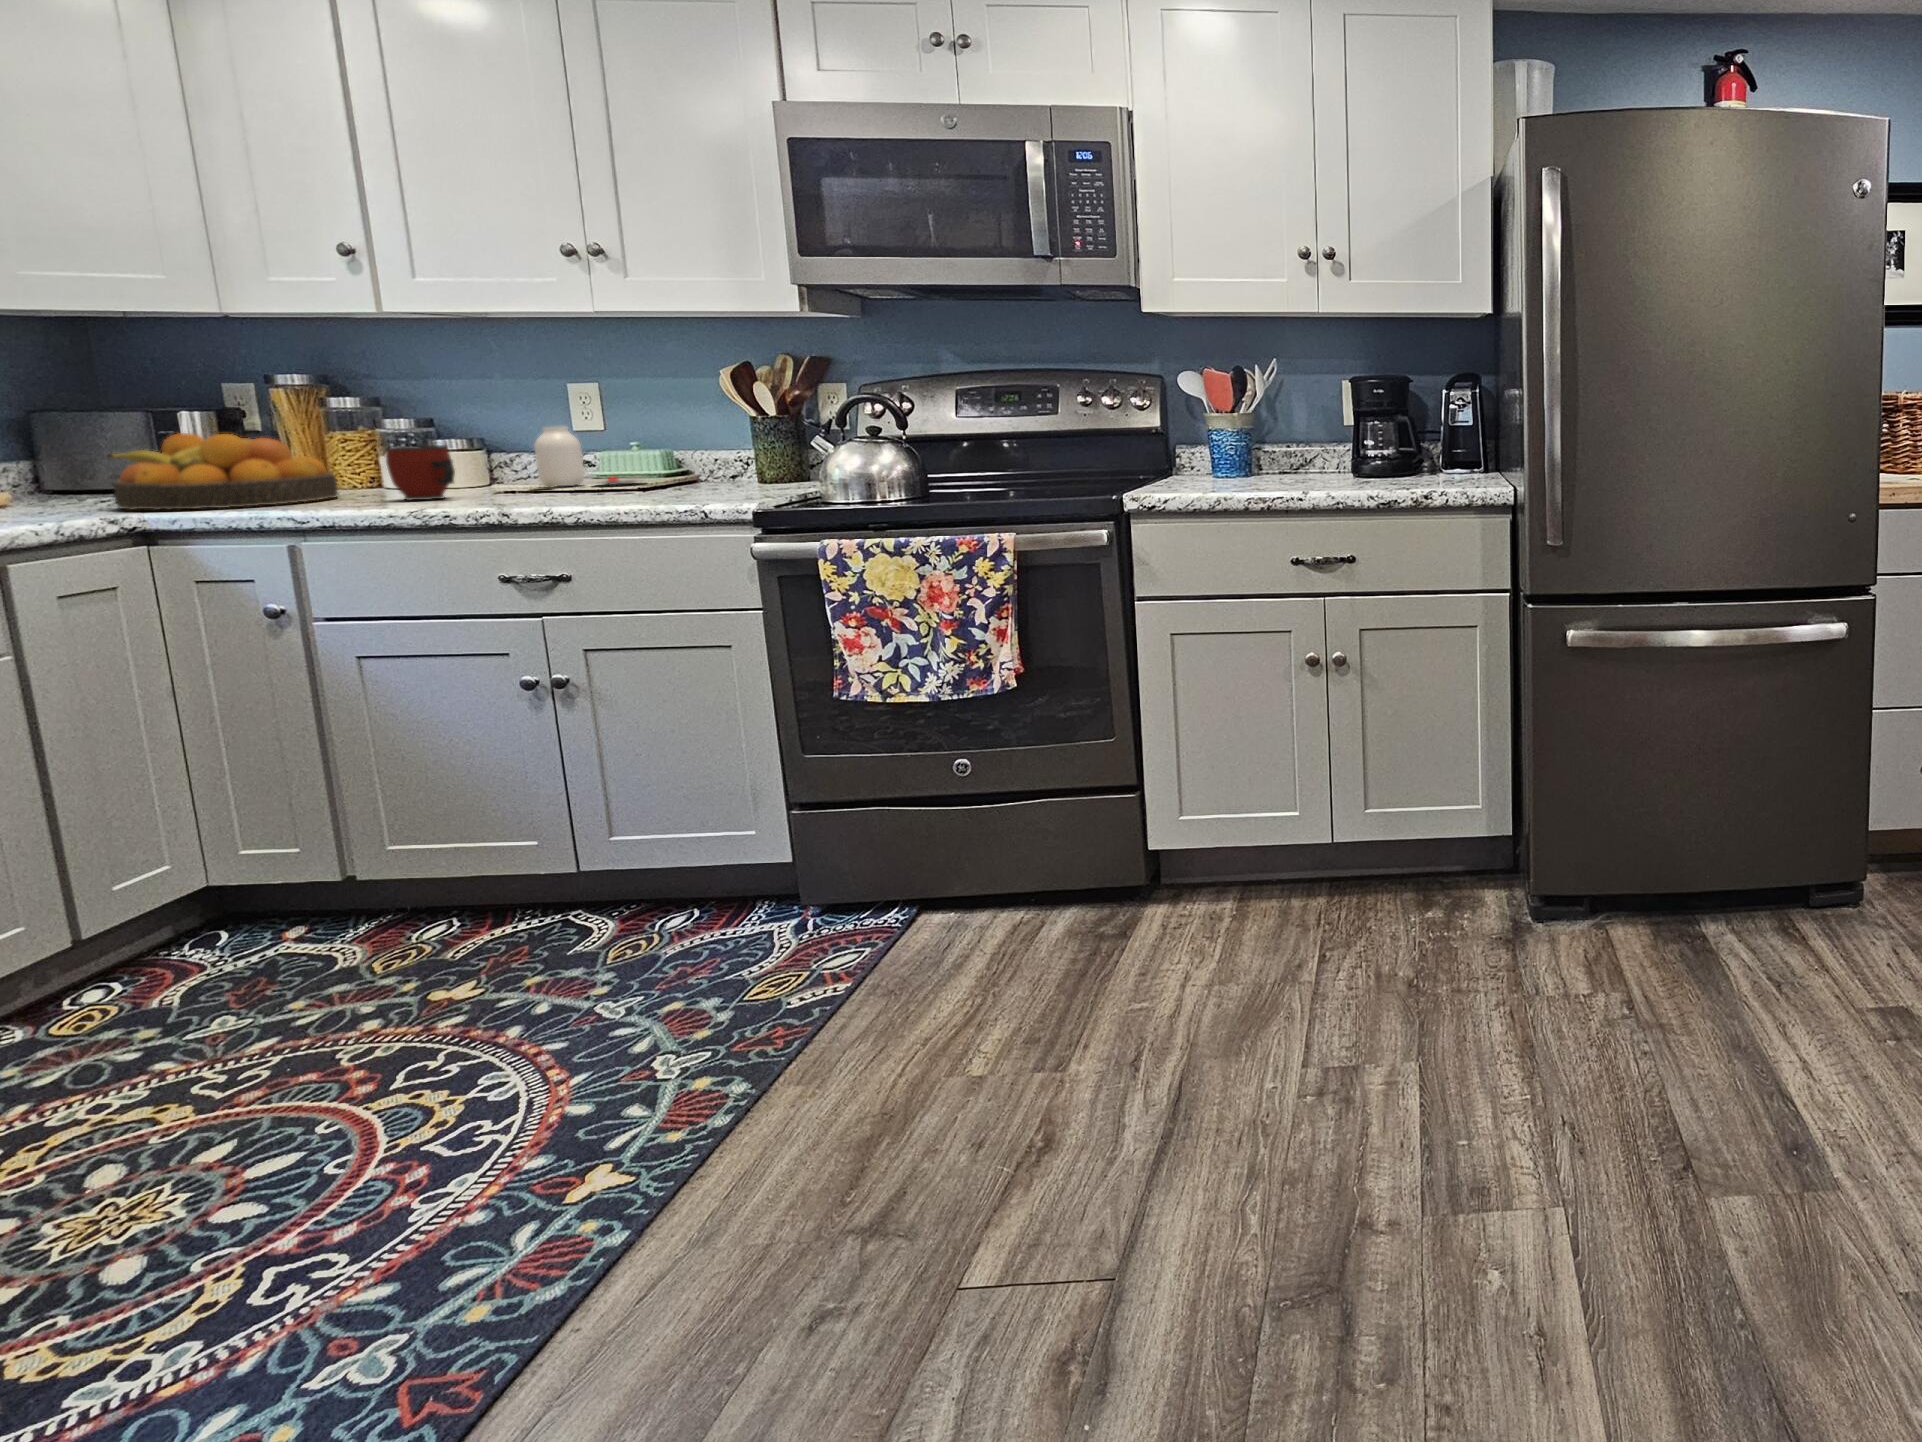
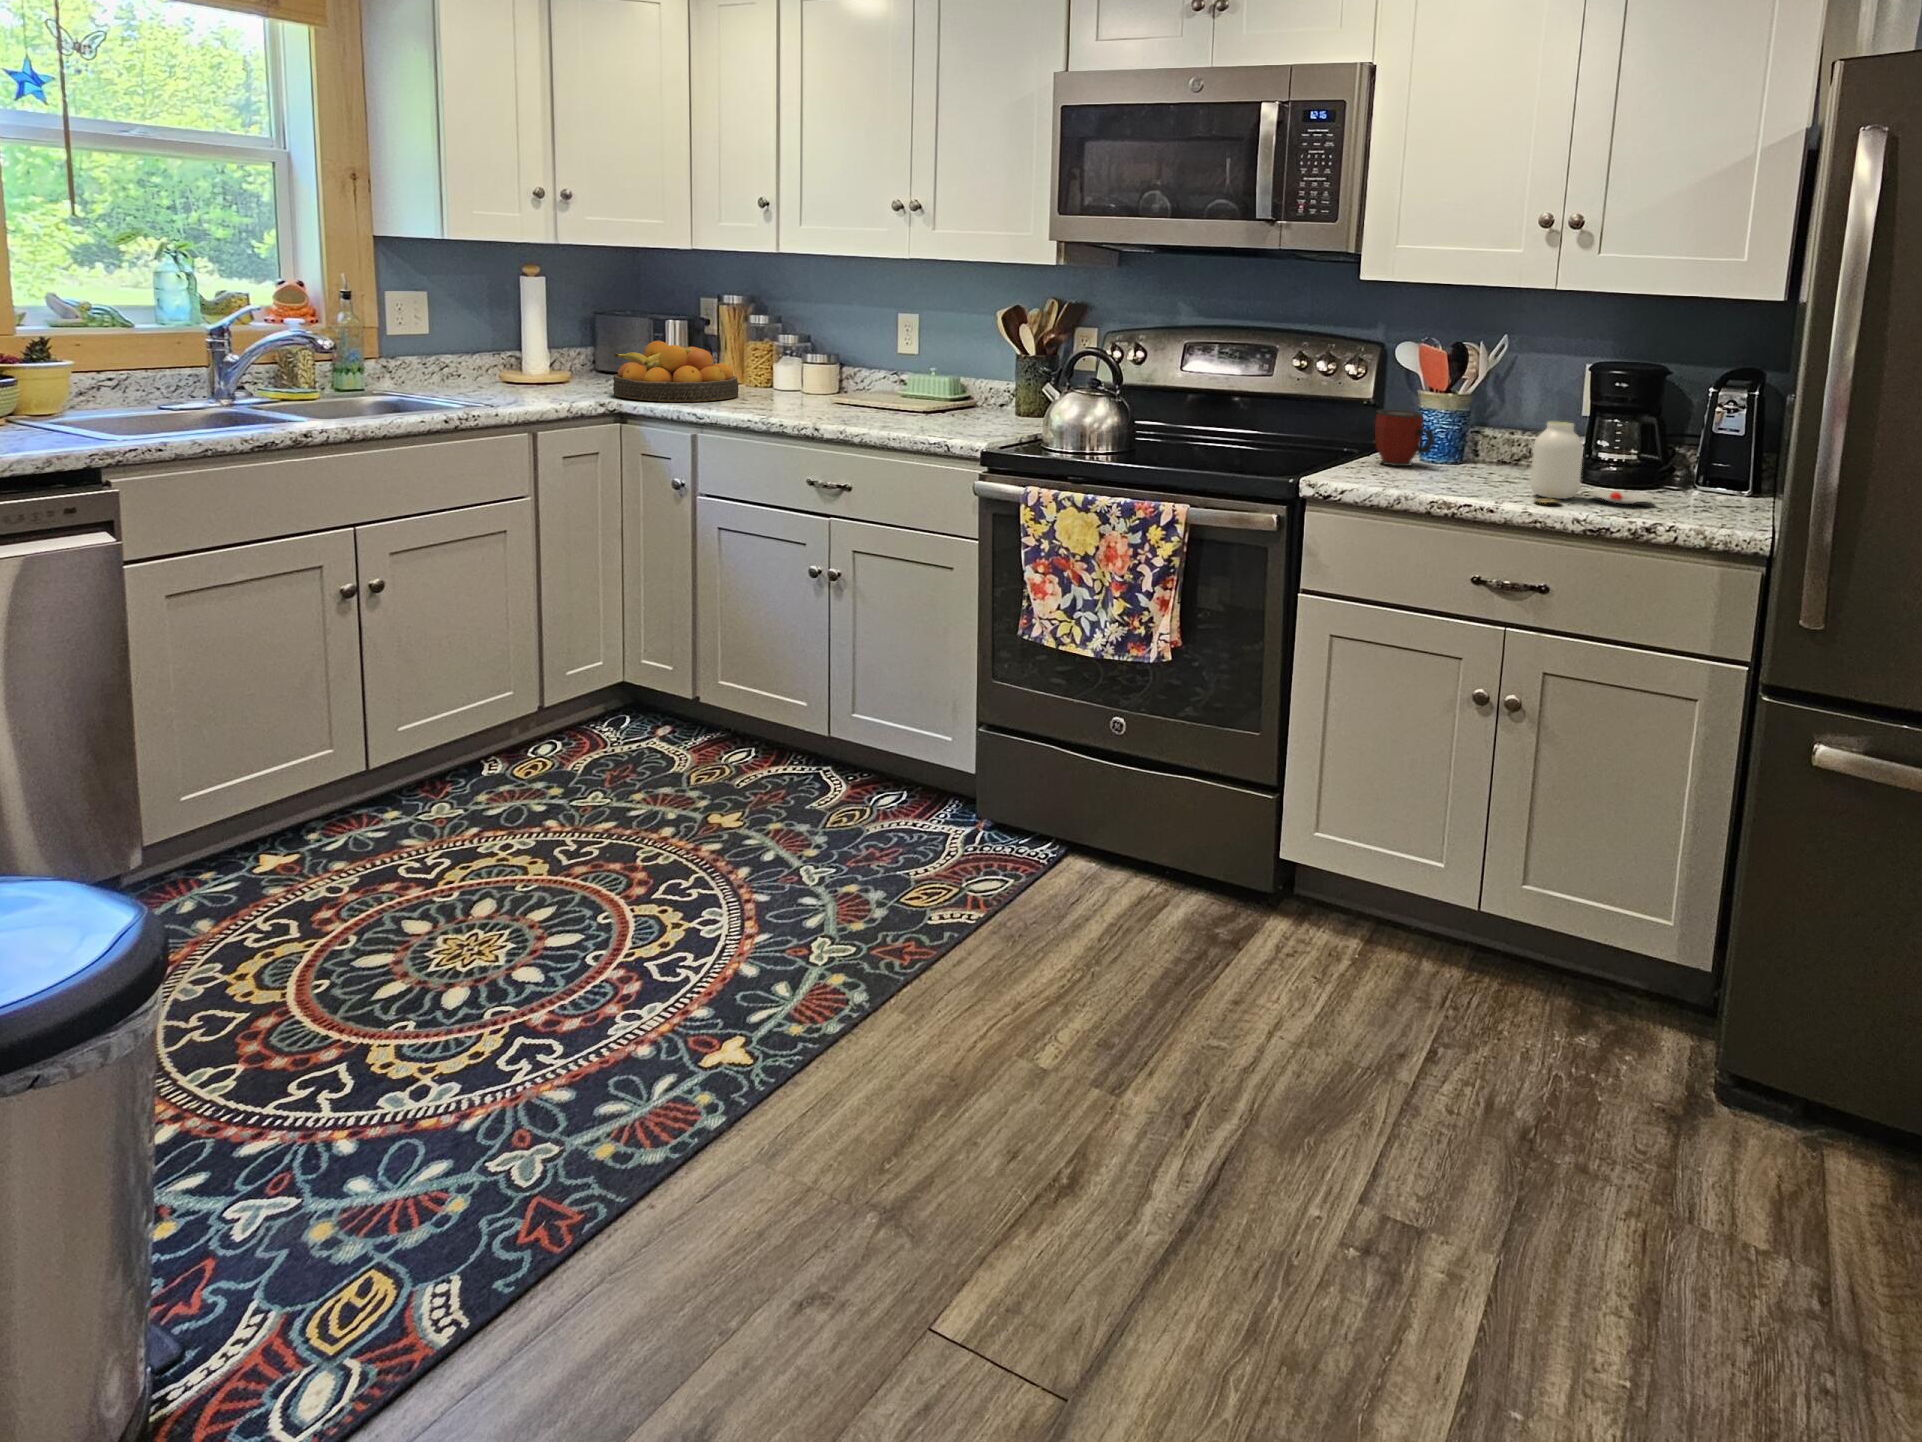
jar: present [530,426,643,488] -> present [1530,421,1653,504]
mug: present [385,445,455,500] -> present [1375,409,1435,466]

